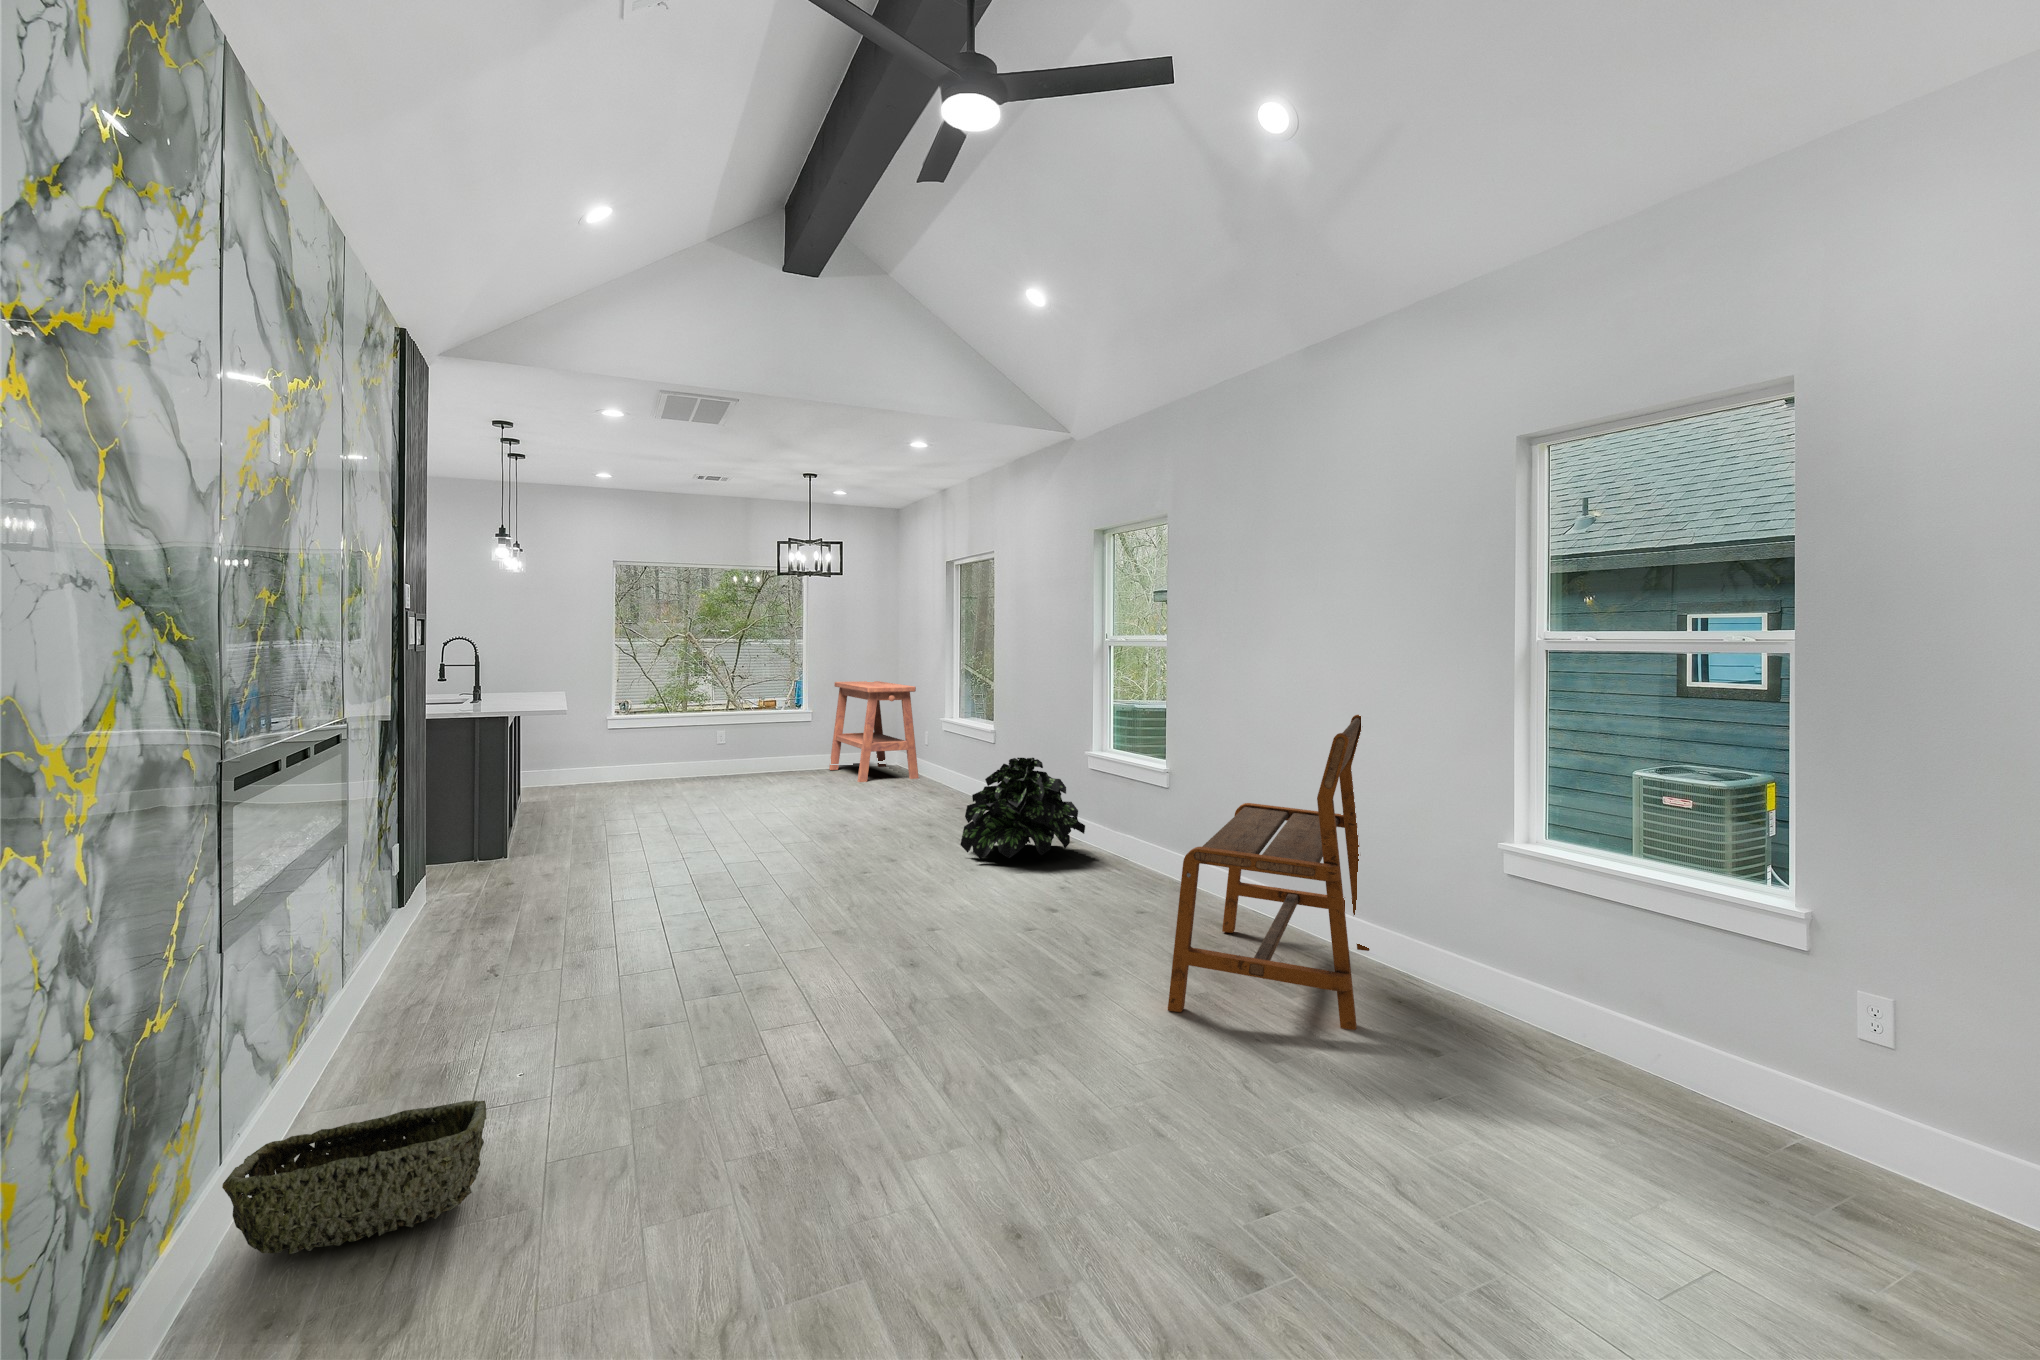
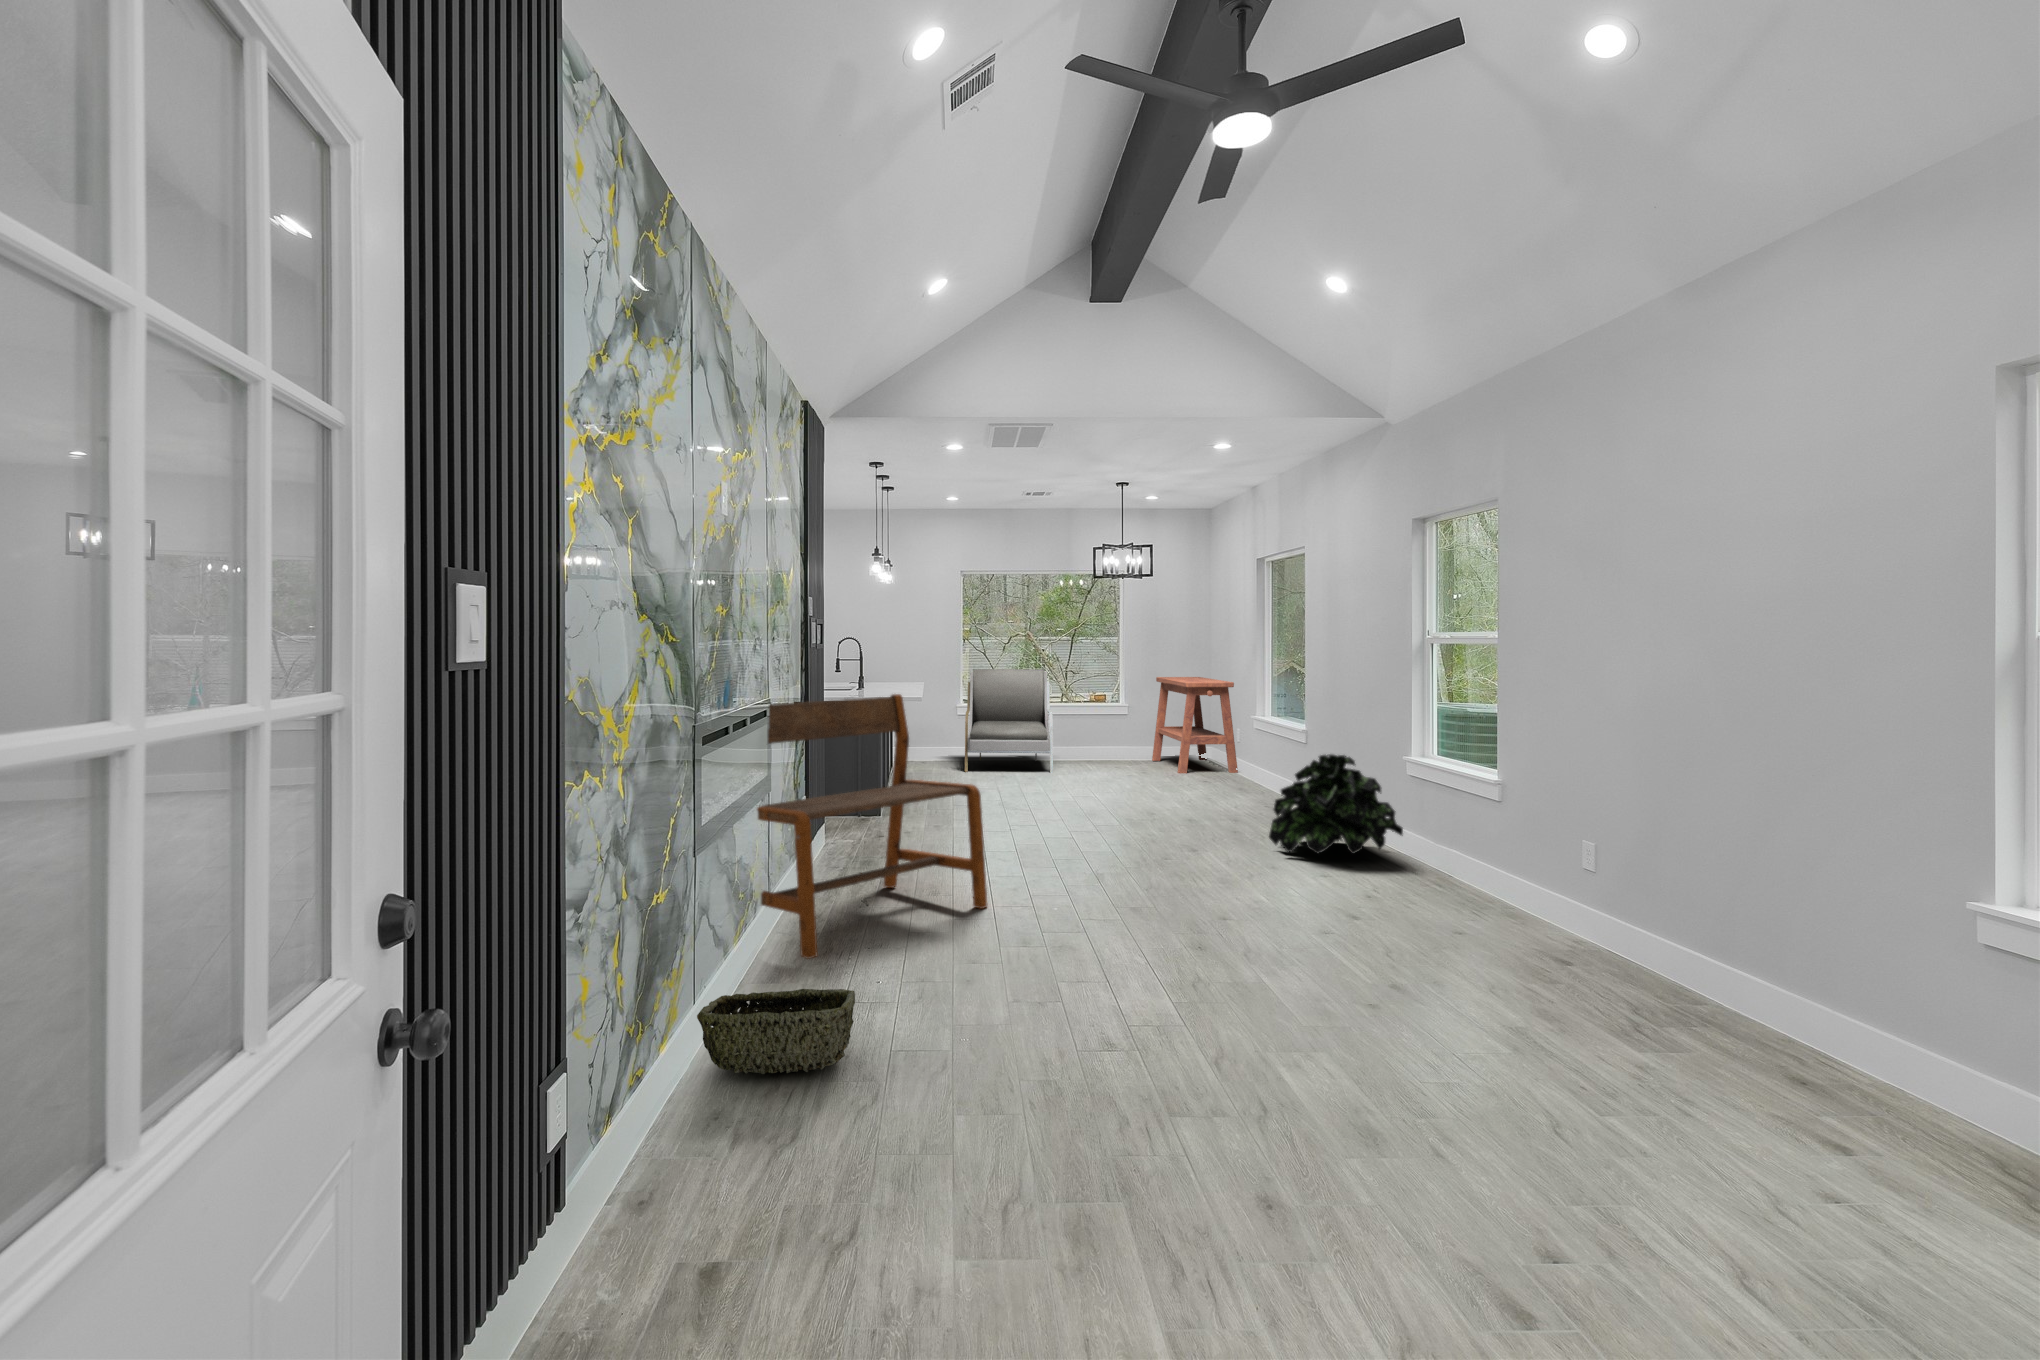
armchair: none [613,675,721,794] -> present [965,669,1053,773]
bench: present [1168,715,1370,1030] -> present [757,694,987,959]

